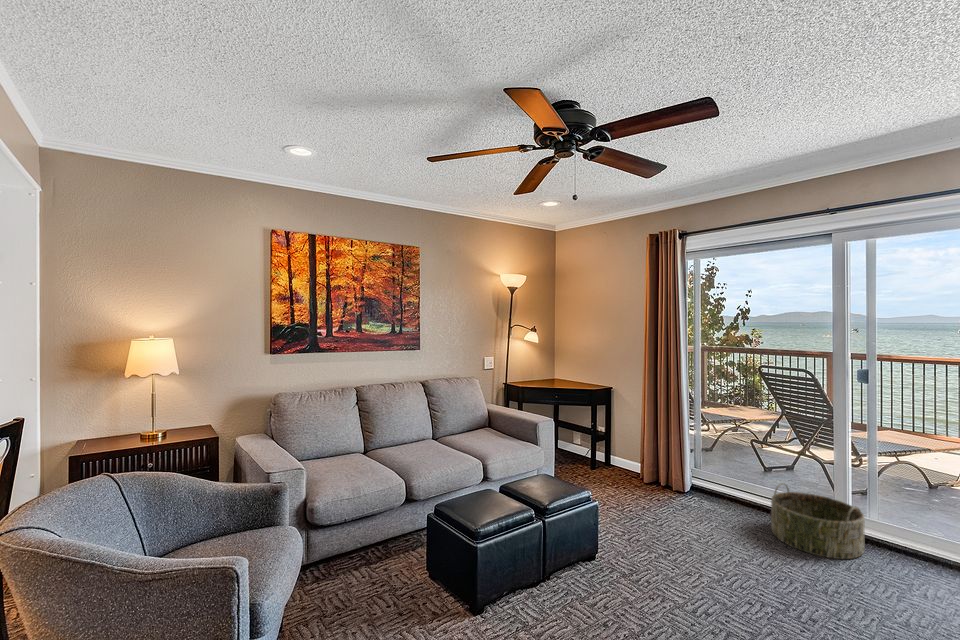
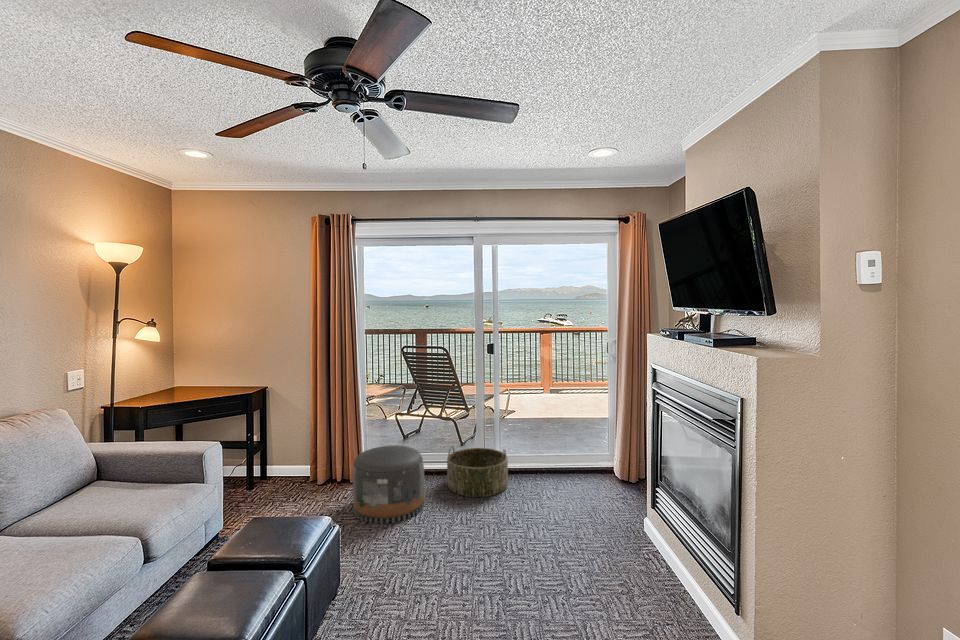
pouf: none [653,459,731,538] -> present [353,445,424,524]

